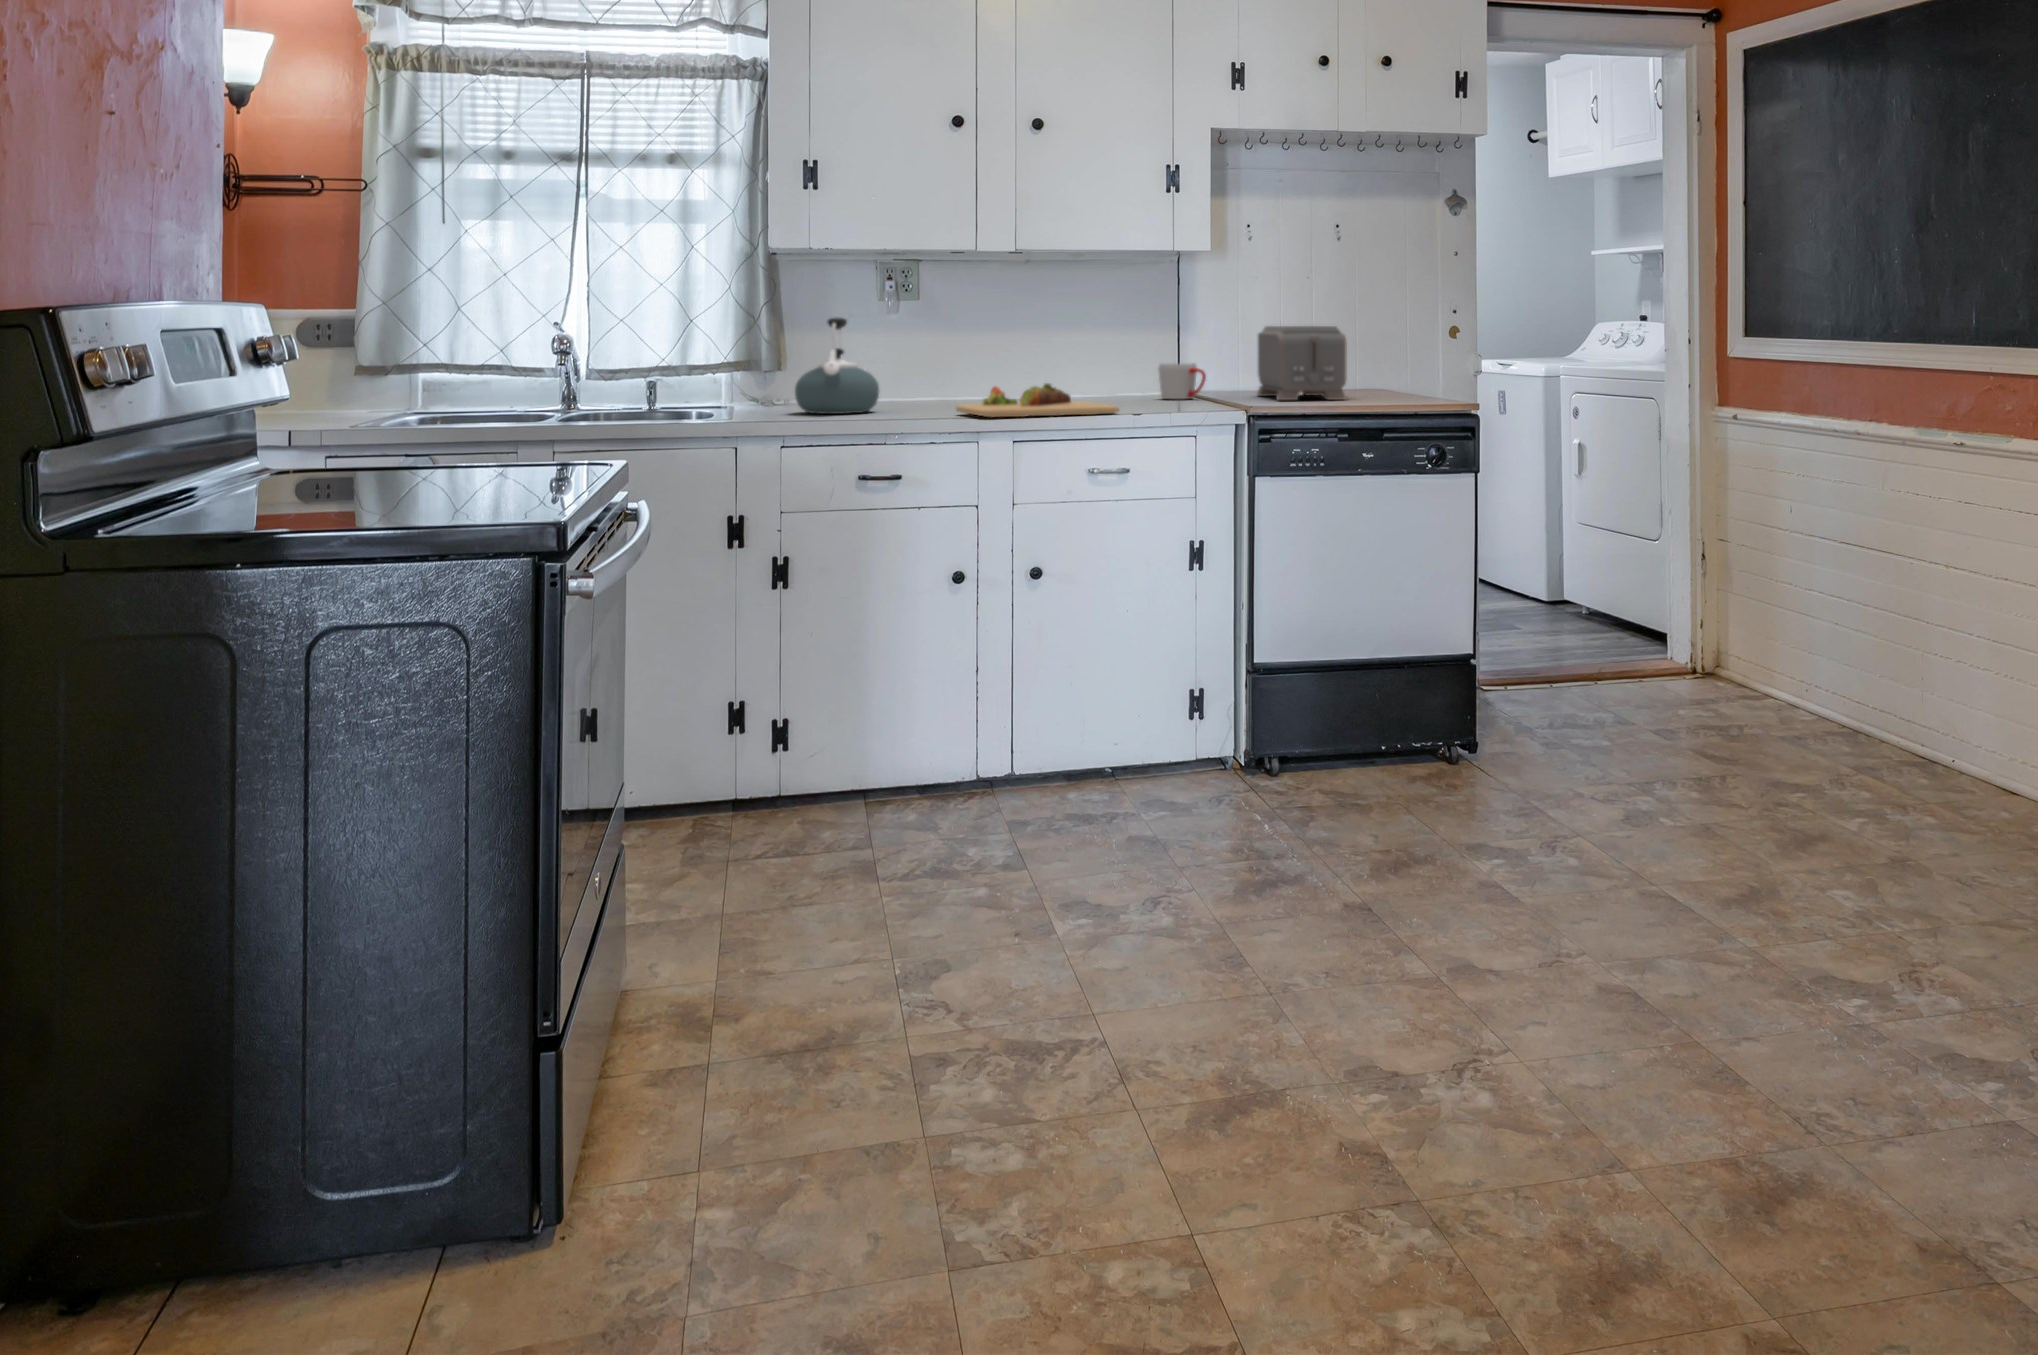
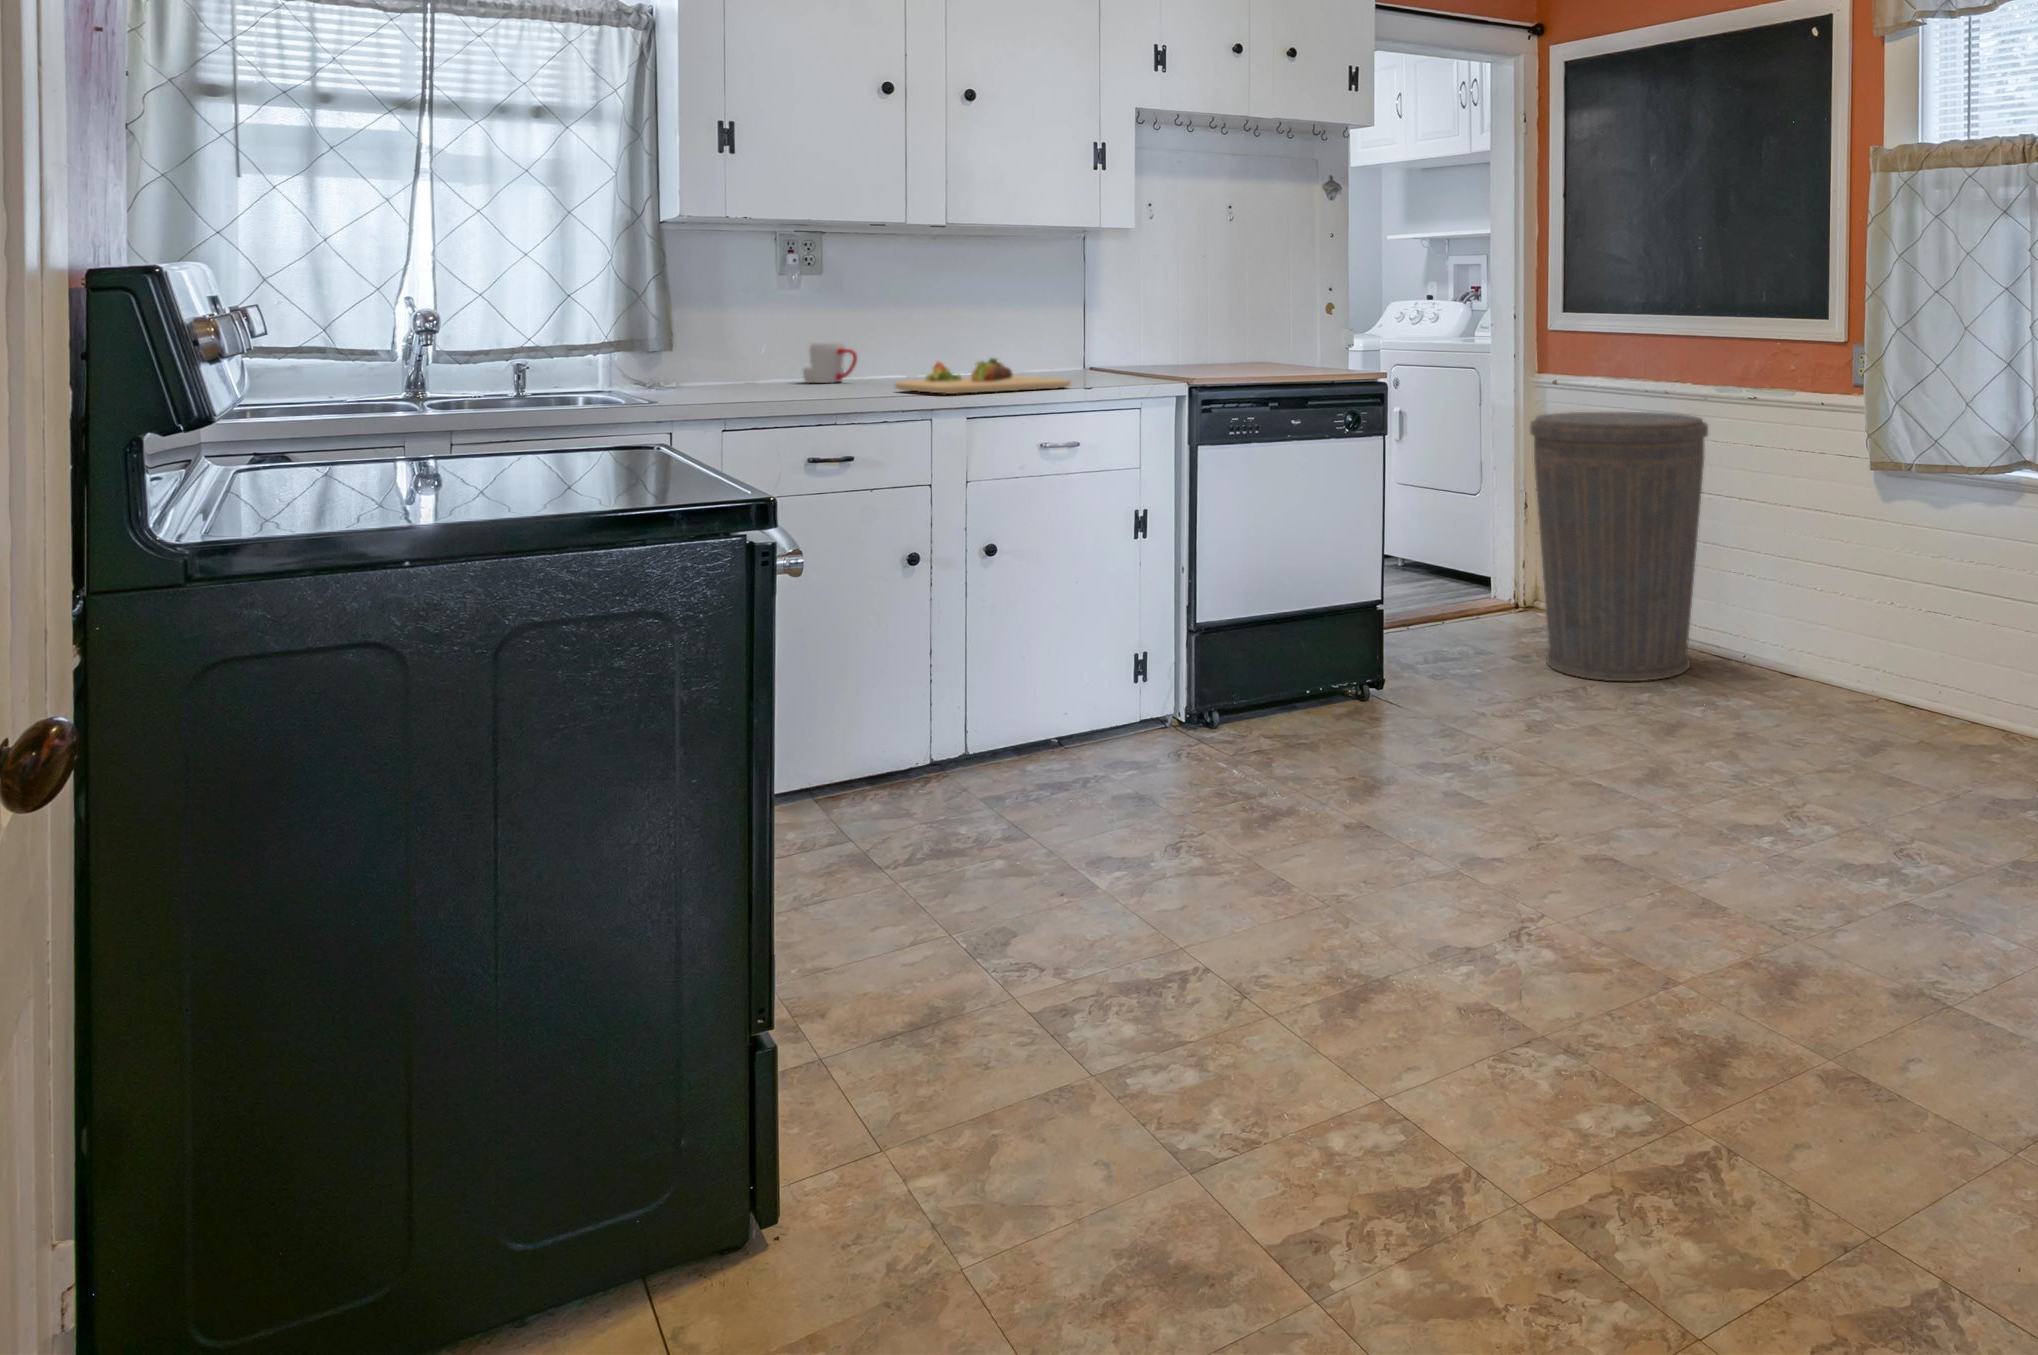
kettle: present [795,318,879,414] -> none [698,291,795,394]
toaster: present [1257,326,1347,400] -> none [1149,301,1252,372]
mug: present [1158,363,1206,399] -> present [802,344,857,383]
trash can: none [1655,453,1869,765] -> present [1530,412,1708,681]

